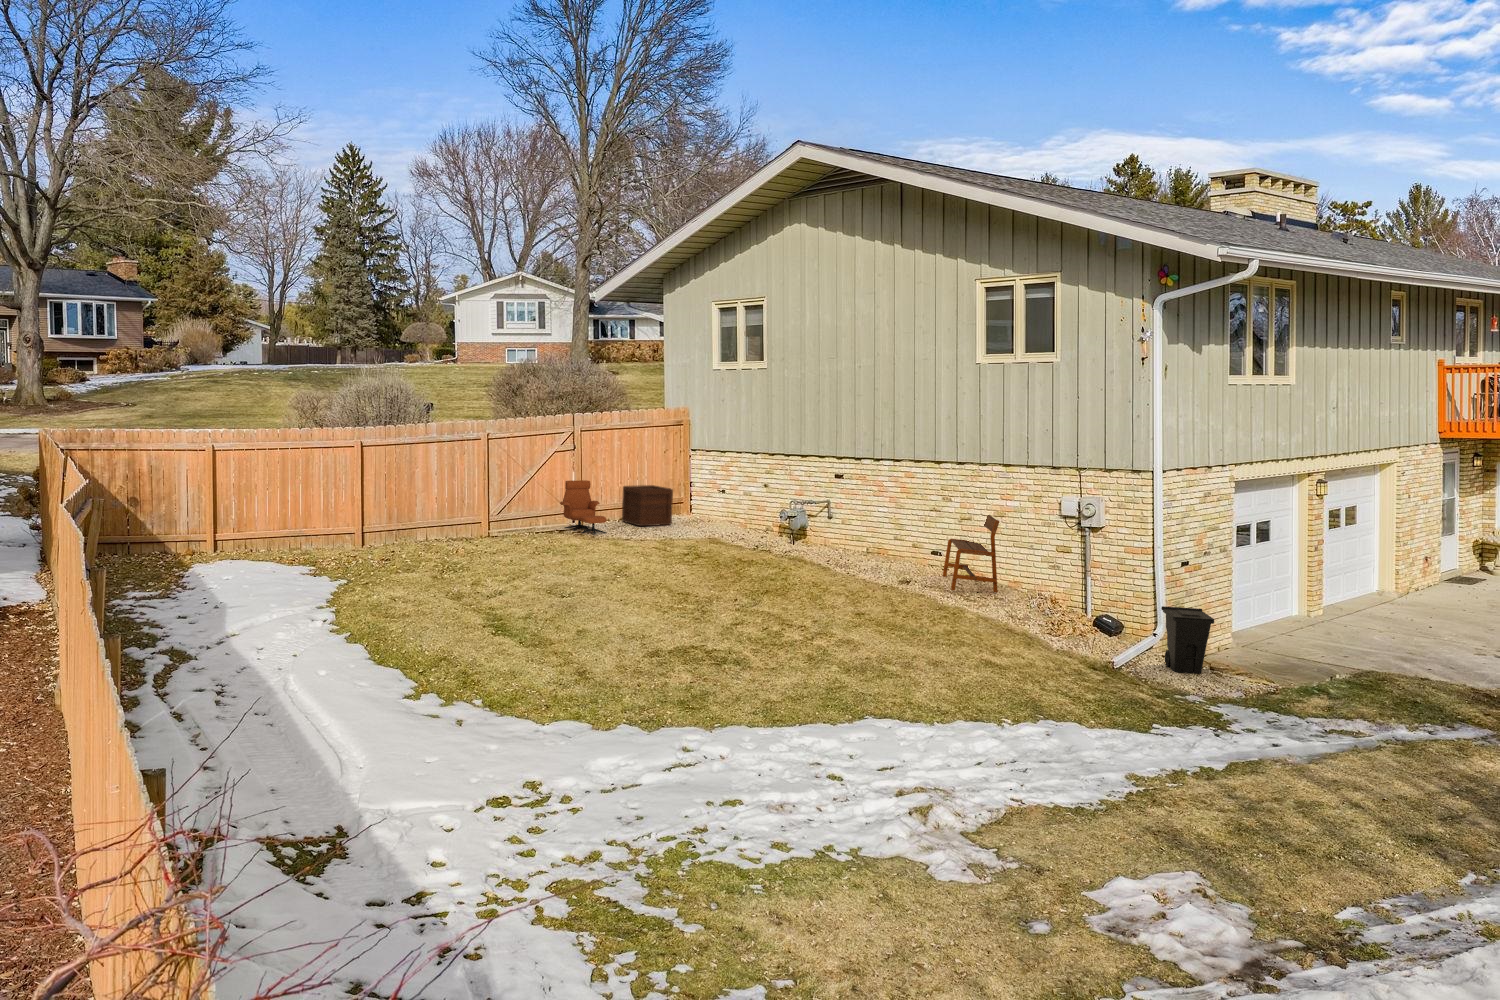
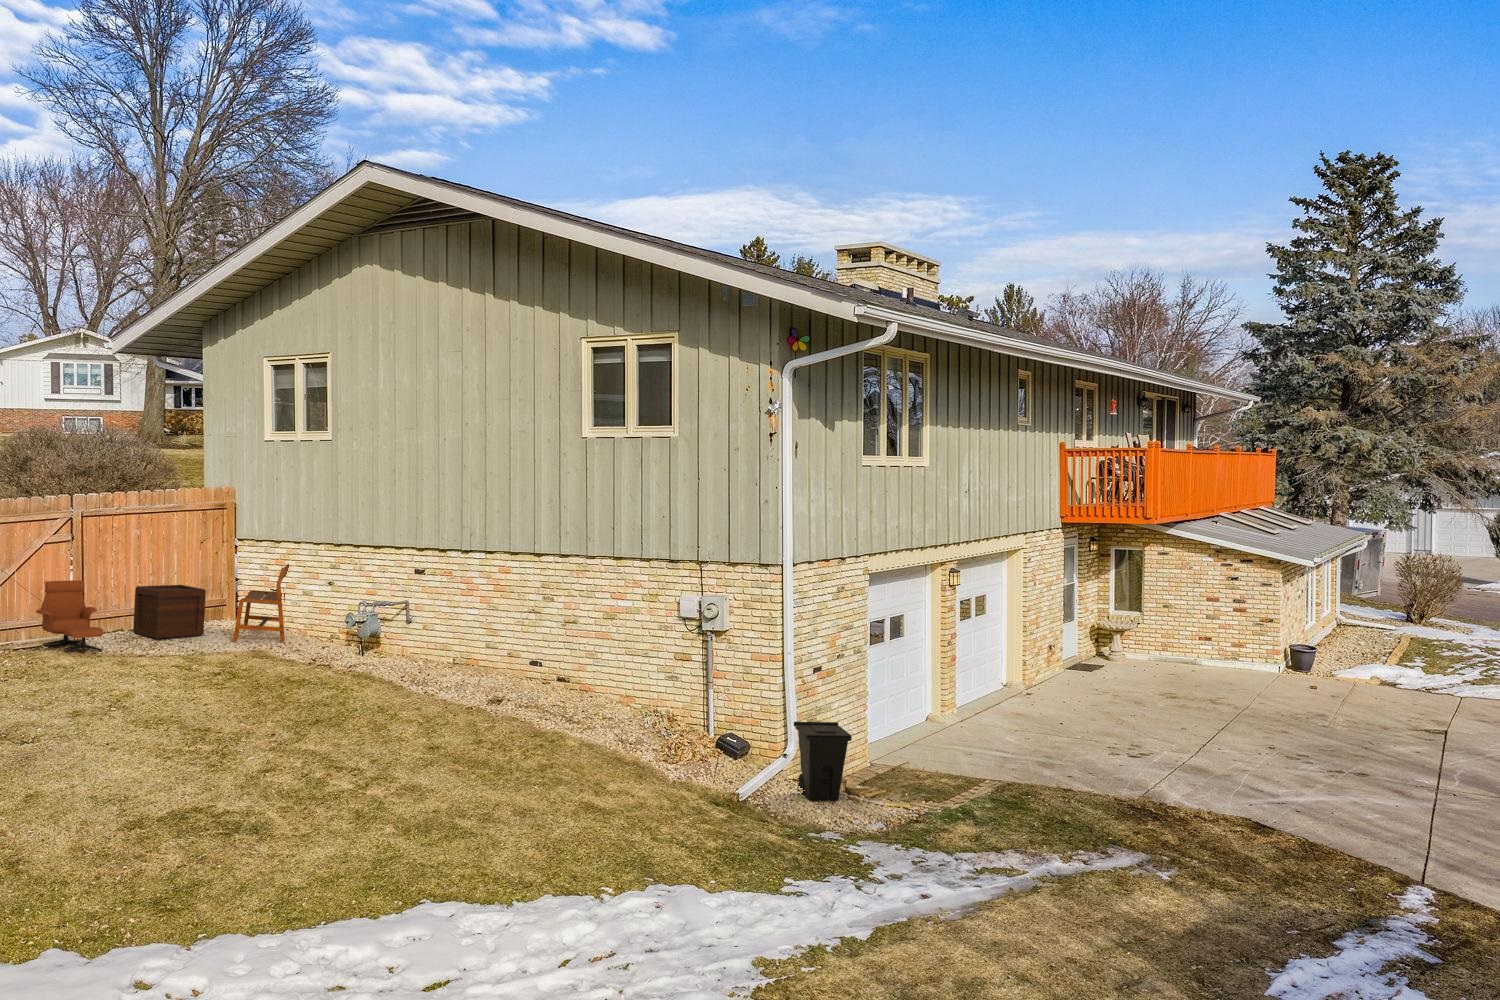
bench: present [943,515,999,592] -> present [233,564,289,641]

